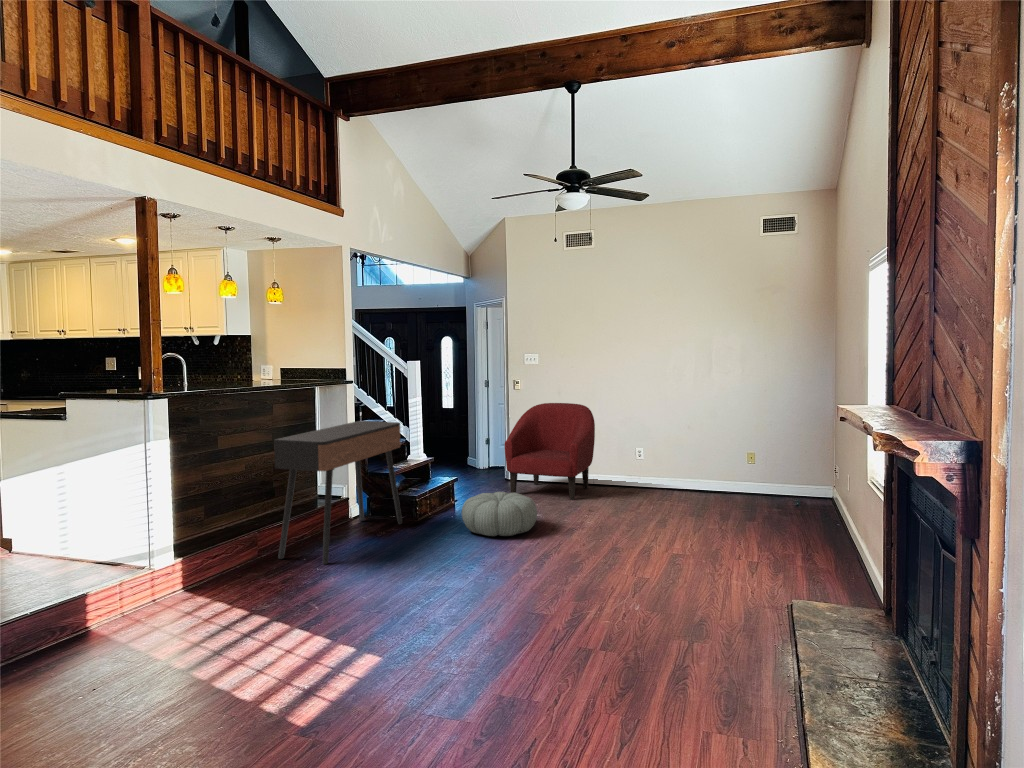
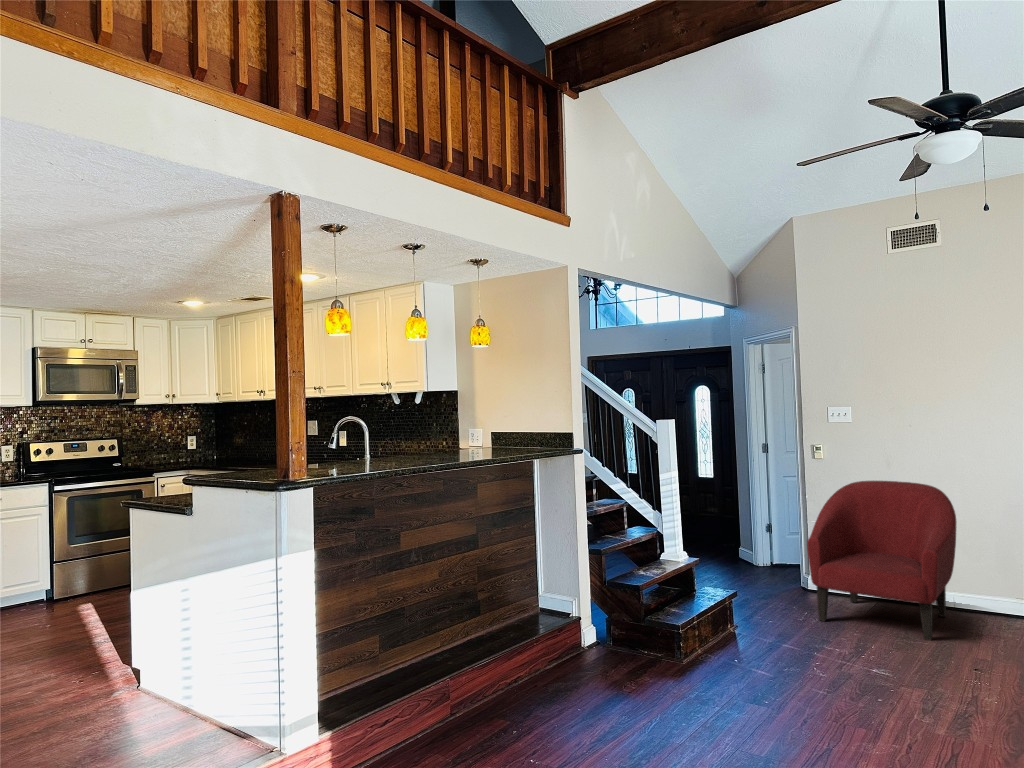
console table: present [274,421,402,564] -> none [470,509,659,748]
pouf: present [462,492,537,536] -> none [755,631,889,717]

